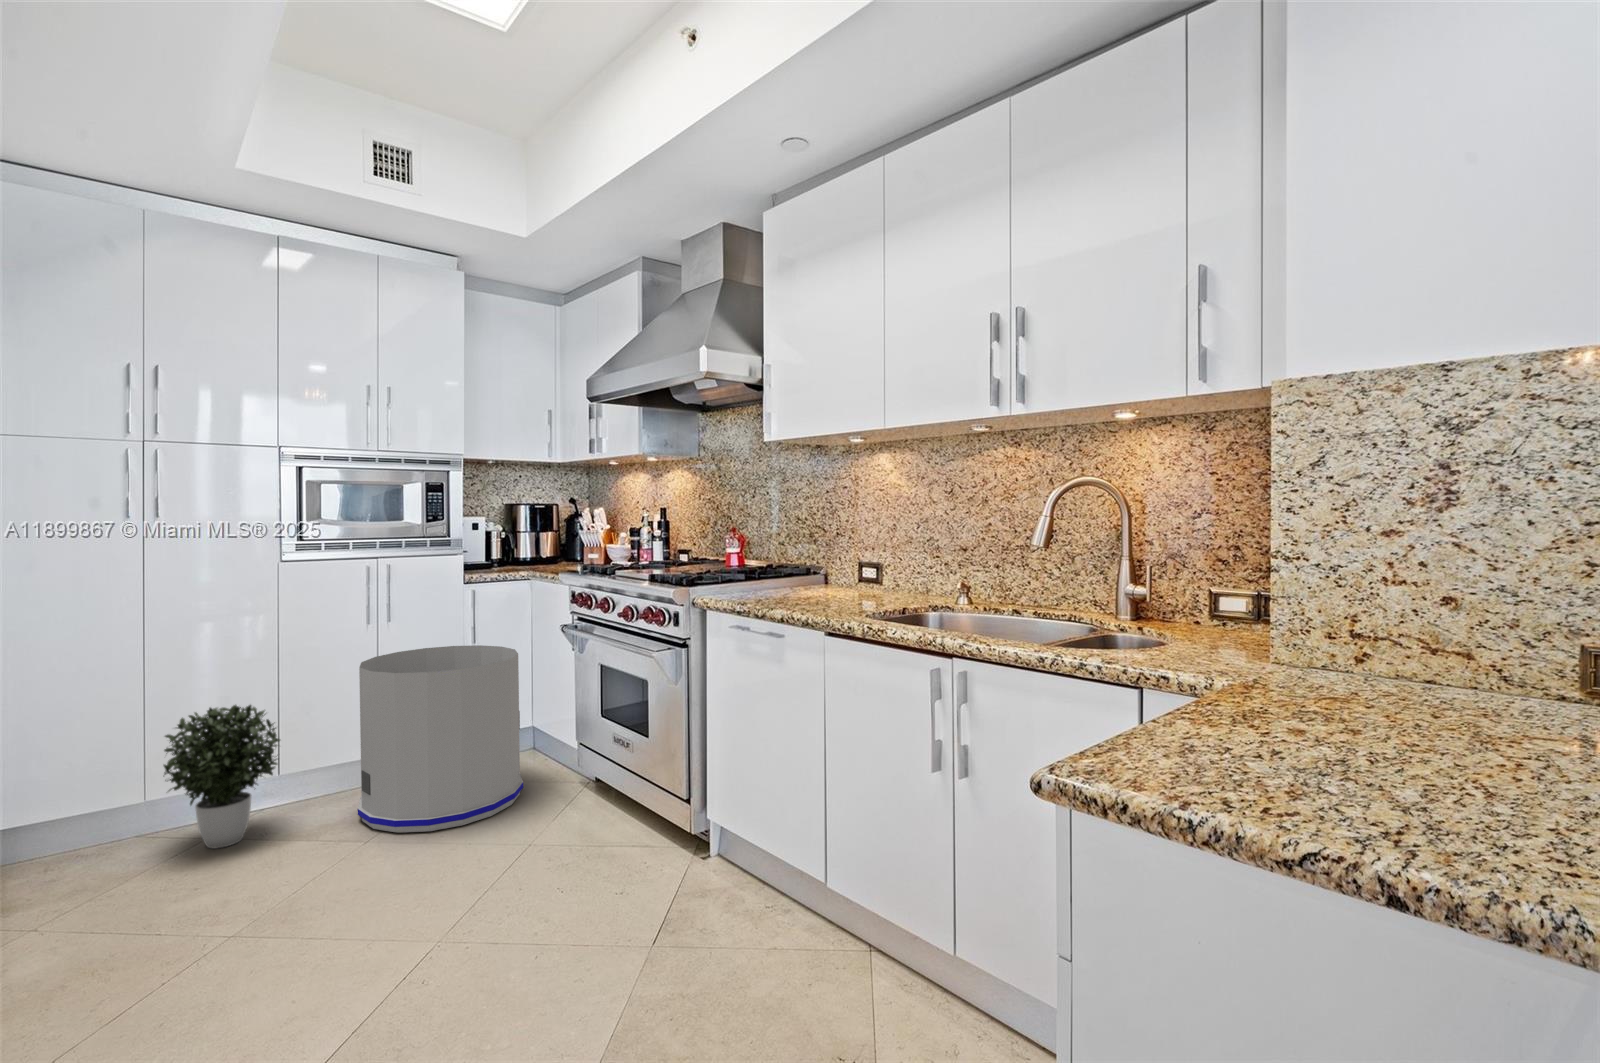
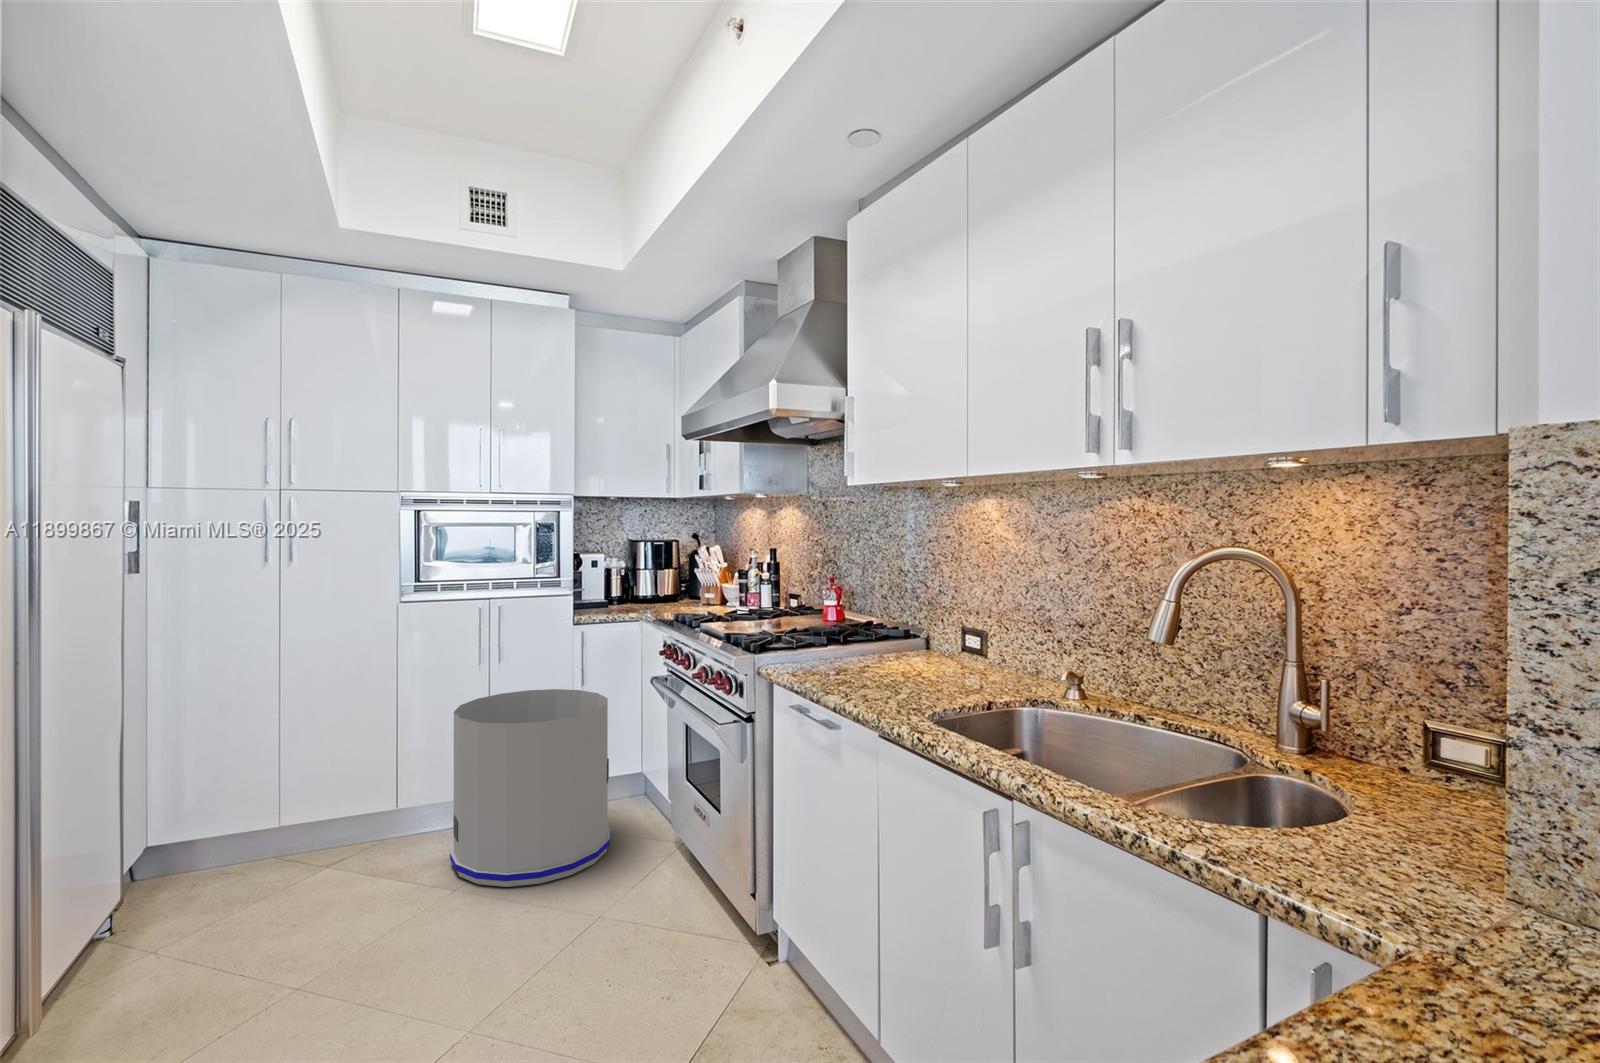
potted plant: present [164,705,280,848] -> none [280,741,387,880]

